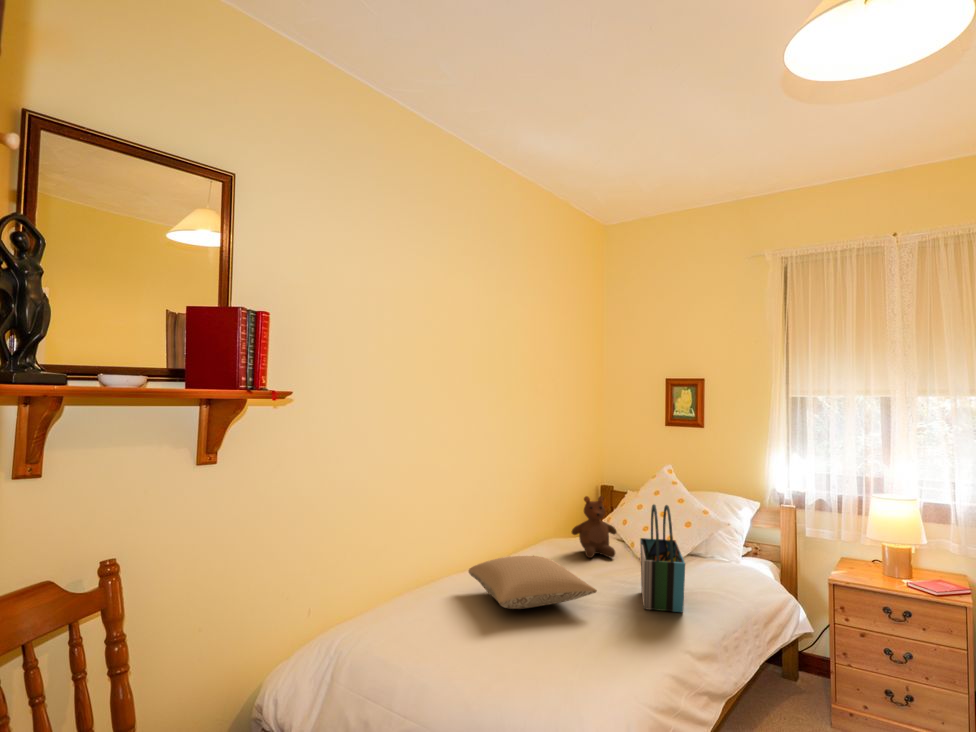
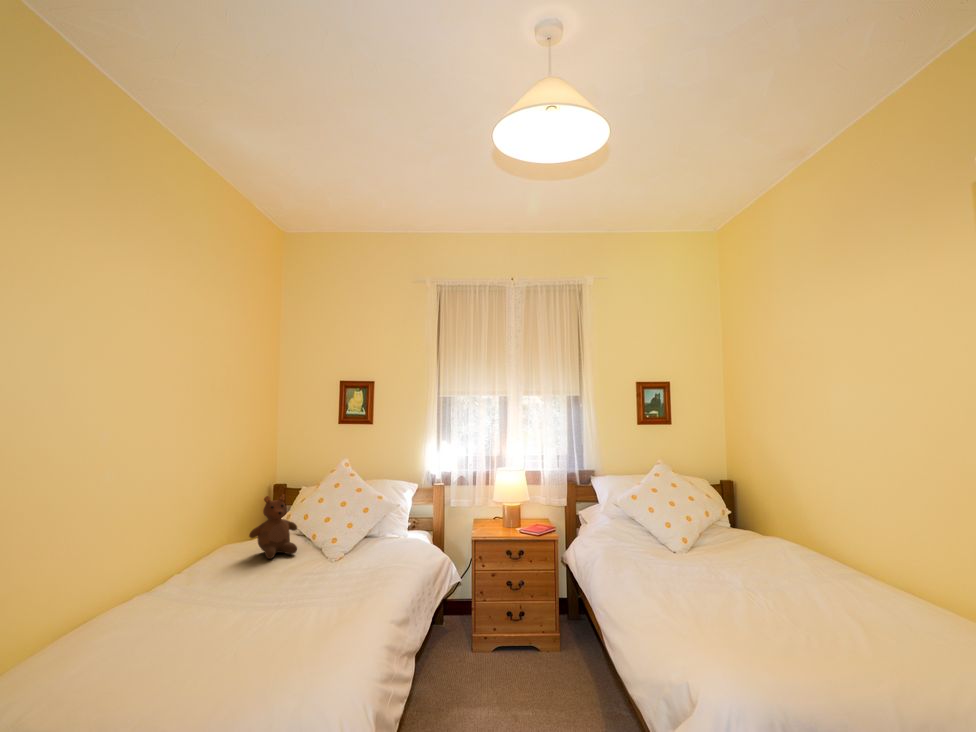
tote bag: present [640,504,685,612] -> none [329,493,379,598]
pillow: present [468,556,597,609] -> none [121,569,292,638]

